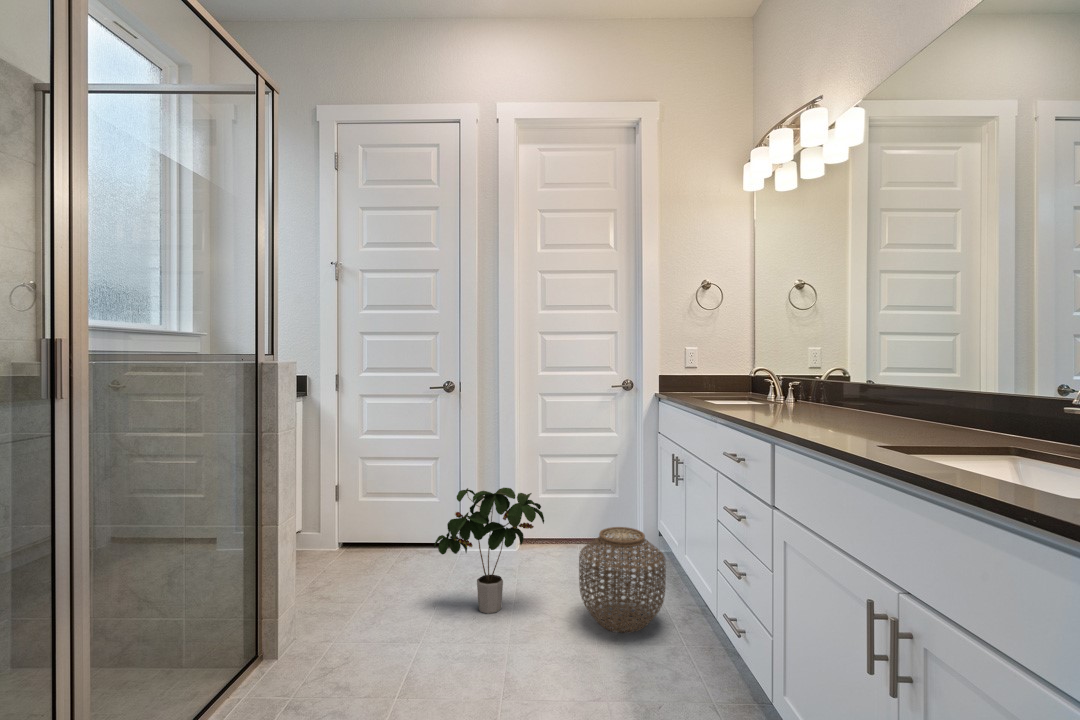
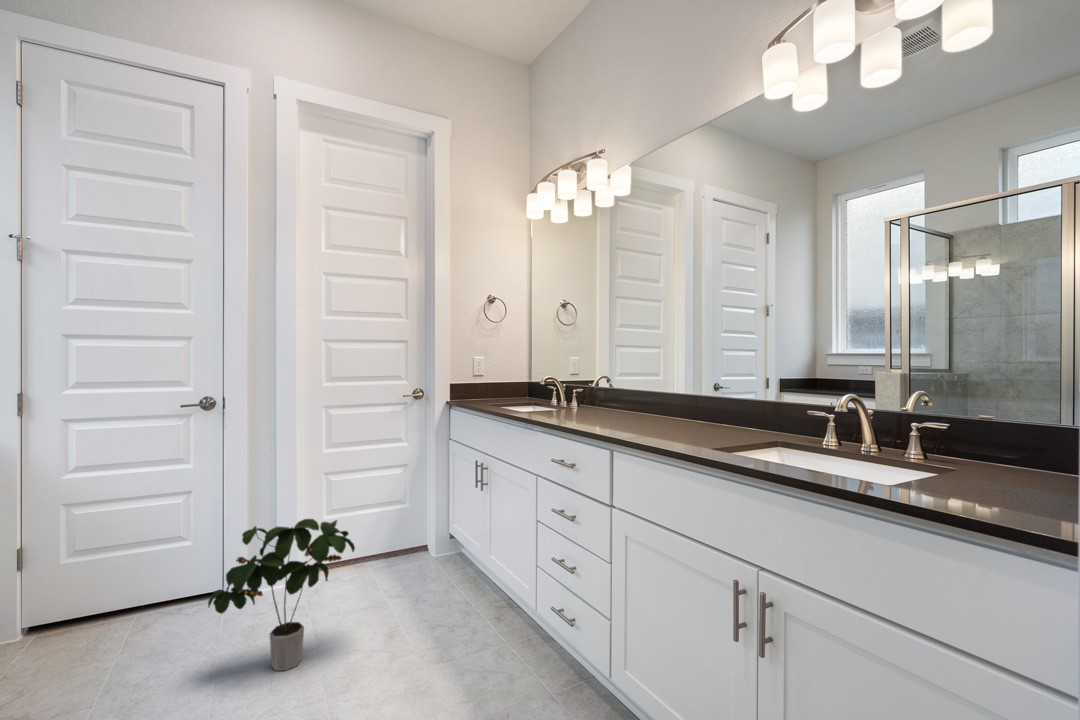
woven basket: present [579,527,666,632] -> none [397,540,486,651]

